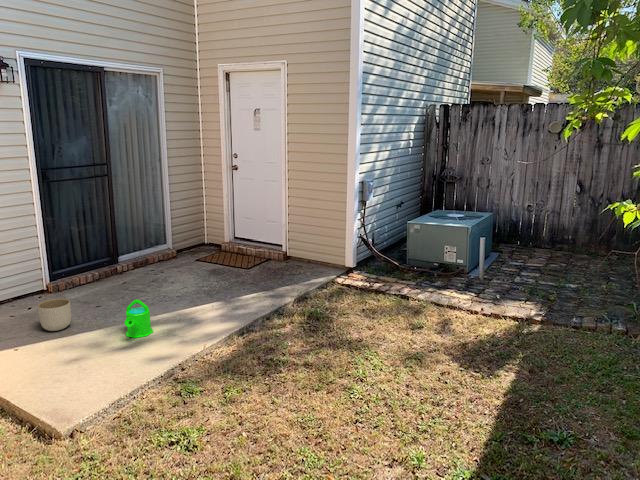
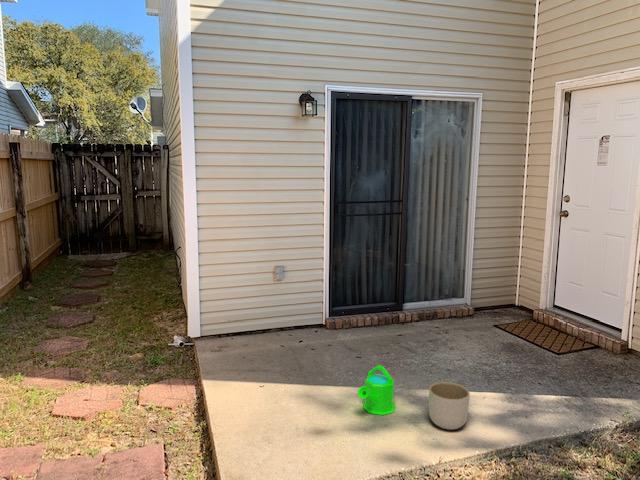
planter: present [38,299,71,331] -> present [429,382,470,430]

